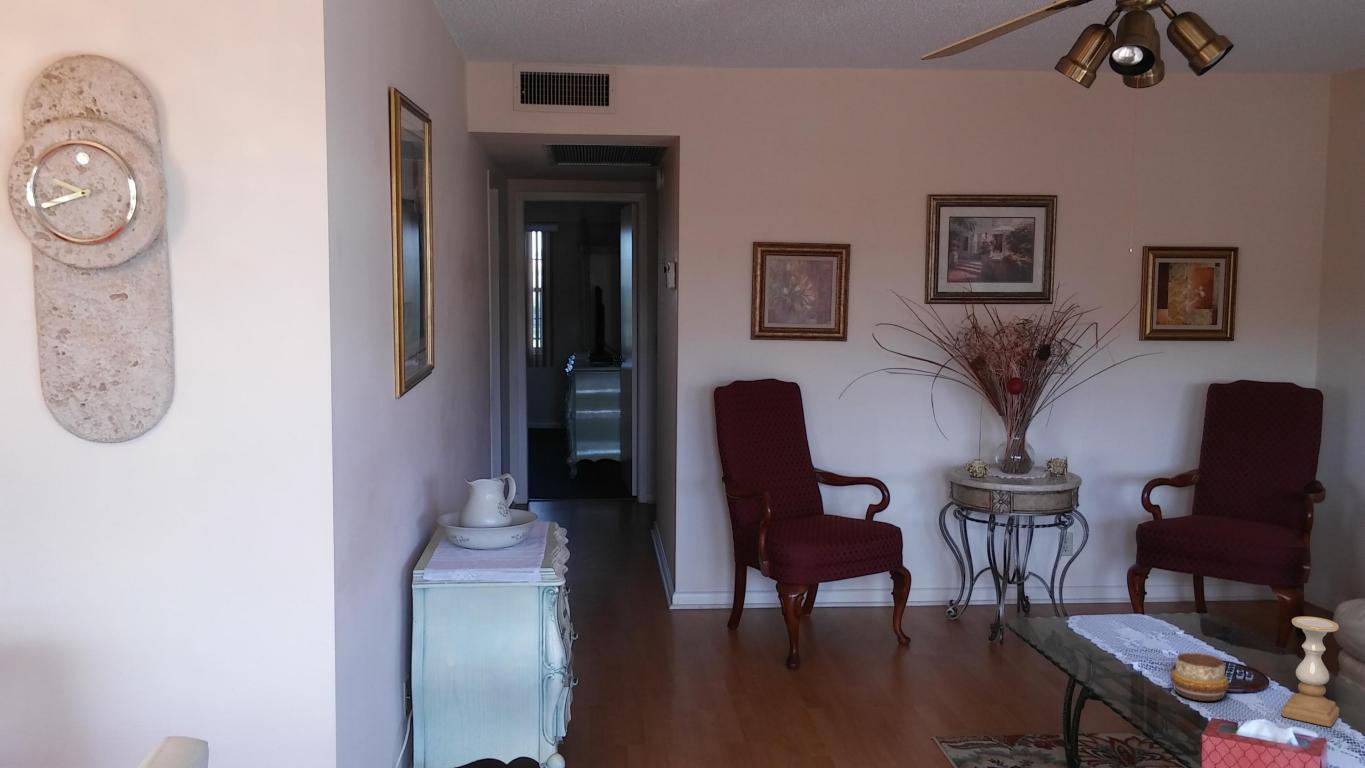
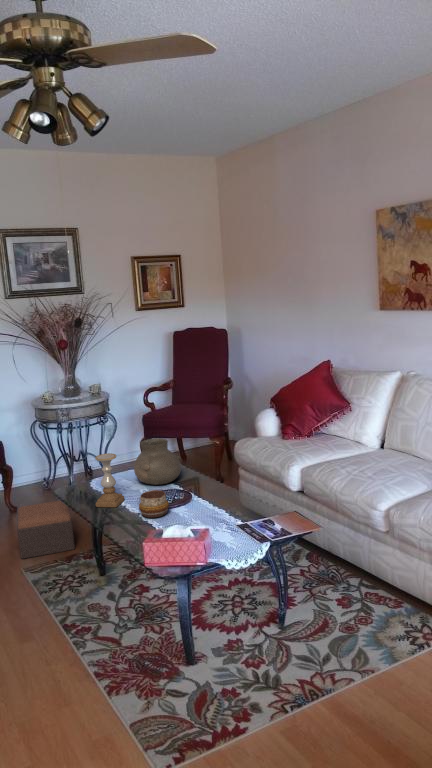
vase: none [1150,564,1243,648] -> present [134,438,181,485]
candle holder: present [1282,616,1339,727] -> present [95,453,124,508]
footstool: none [924,639,1020,729] -> present [17,501,75,559]

